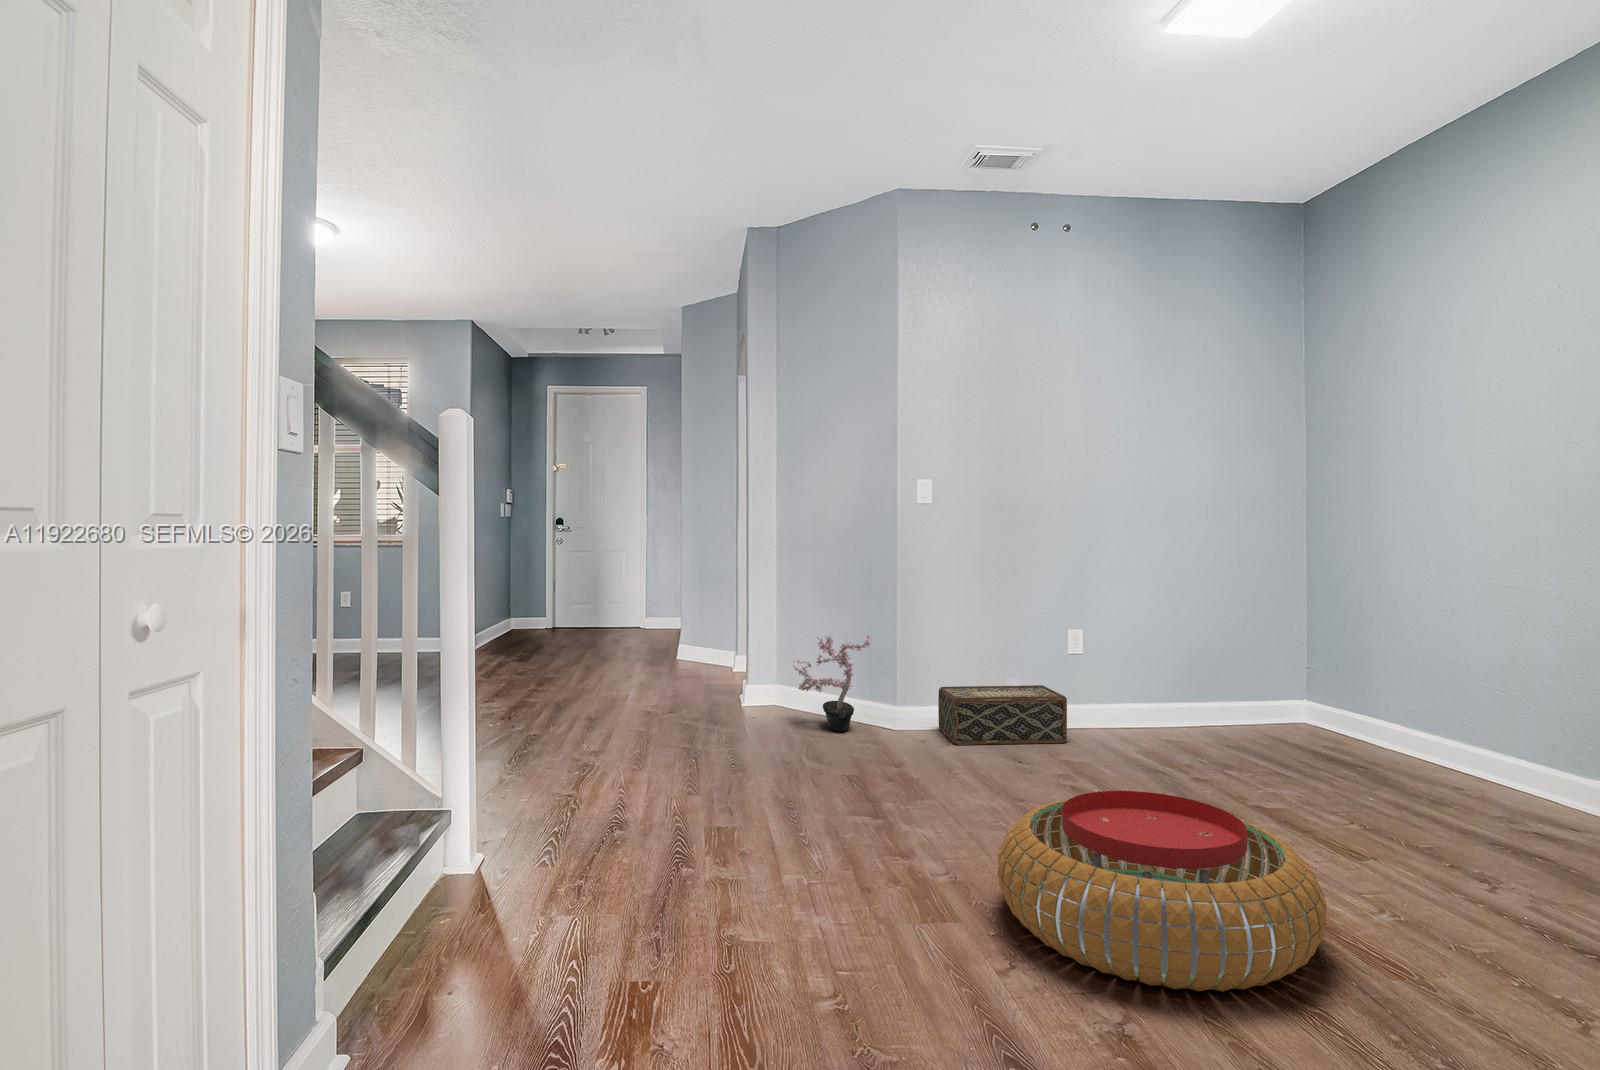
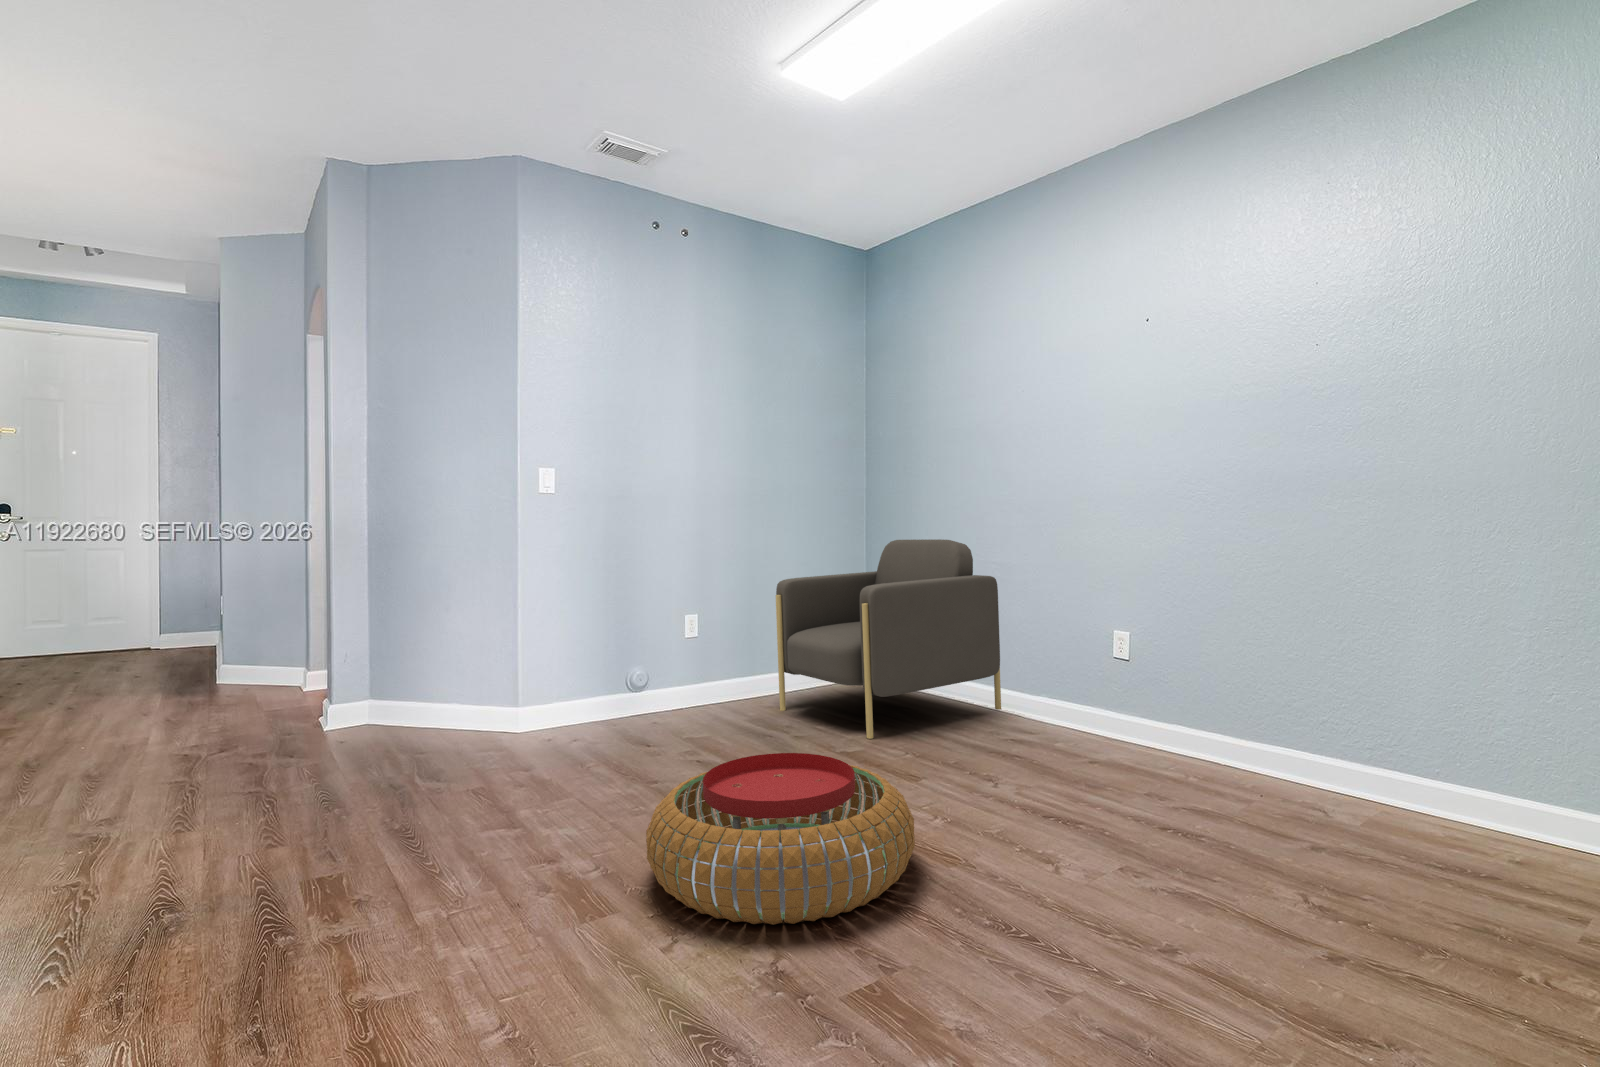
armchair: none [1190,559,1516,800] -> present [776,539,1001,739]
potted plant: present [793,635,870,732] -> none [383,639,482,747]
woven basket: present [938,685,1067,745] -> none [552,672,678,741]

